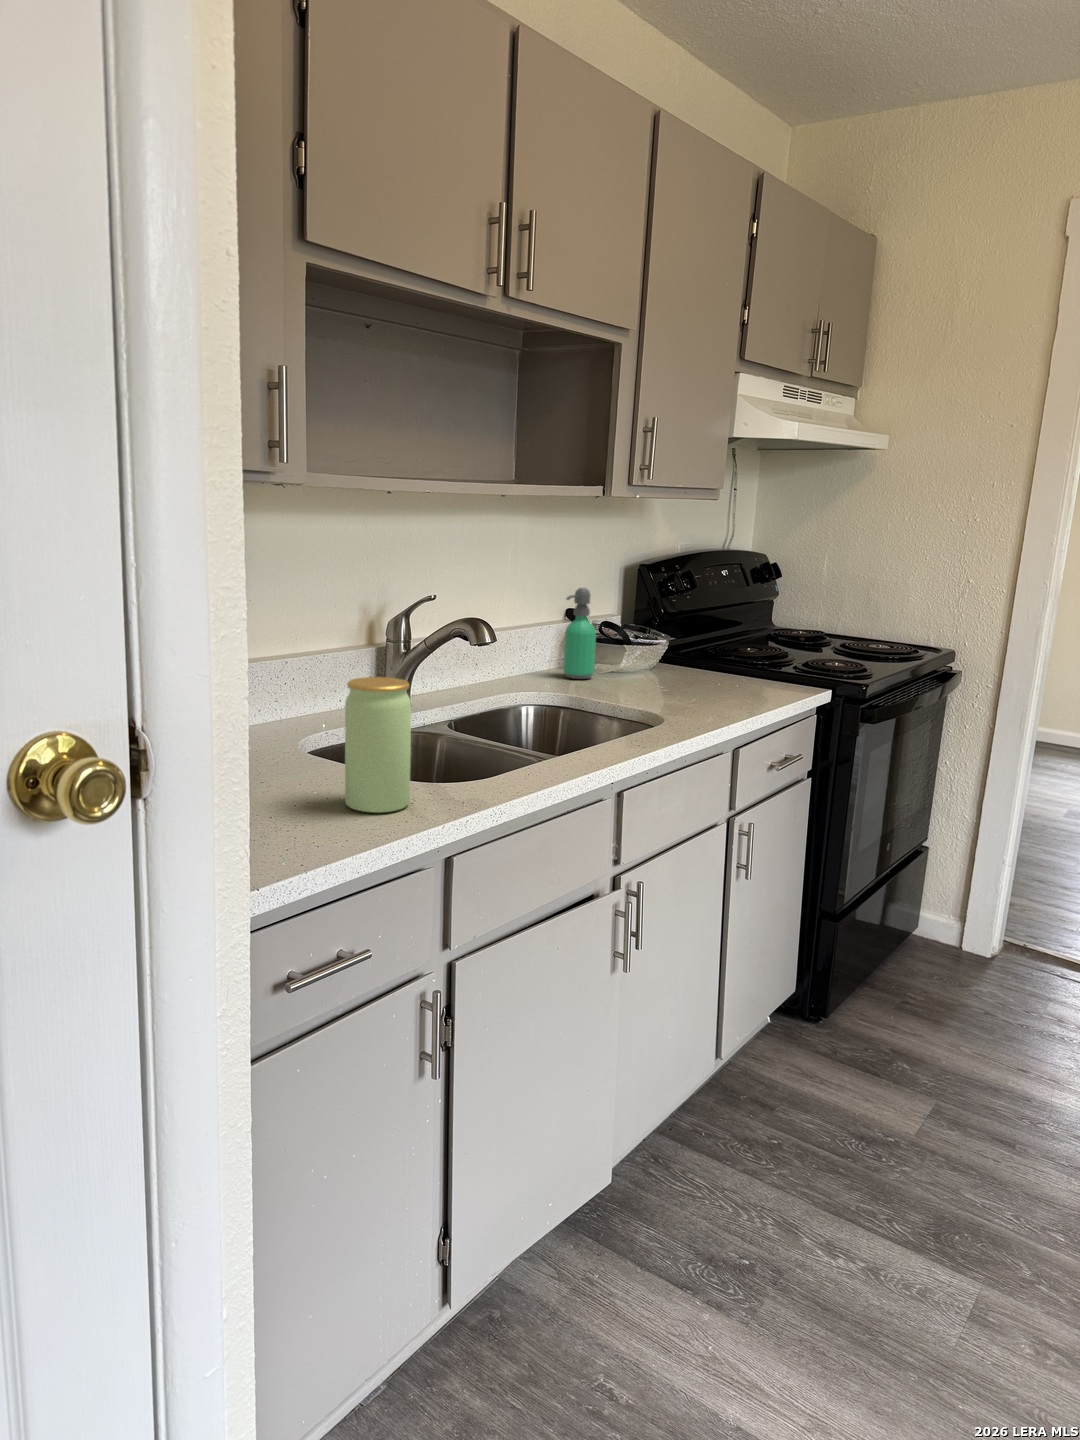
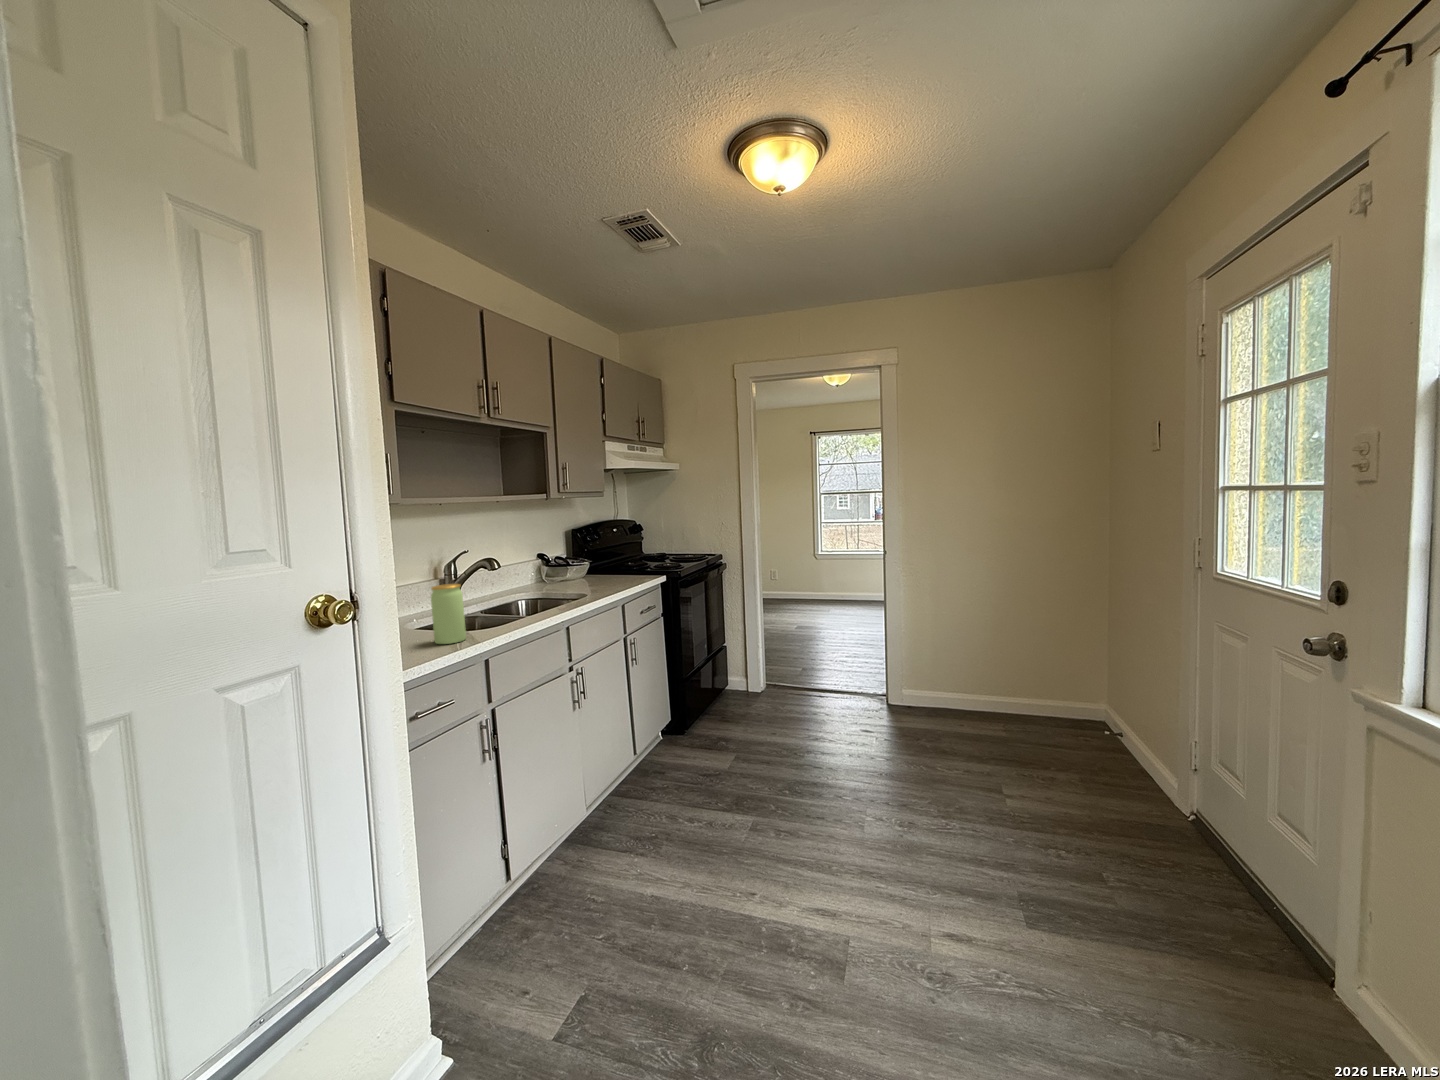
soap dispenser: present [564,588,596,679] -> none [535,543,553,586]

